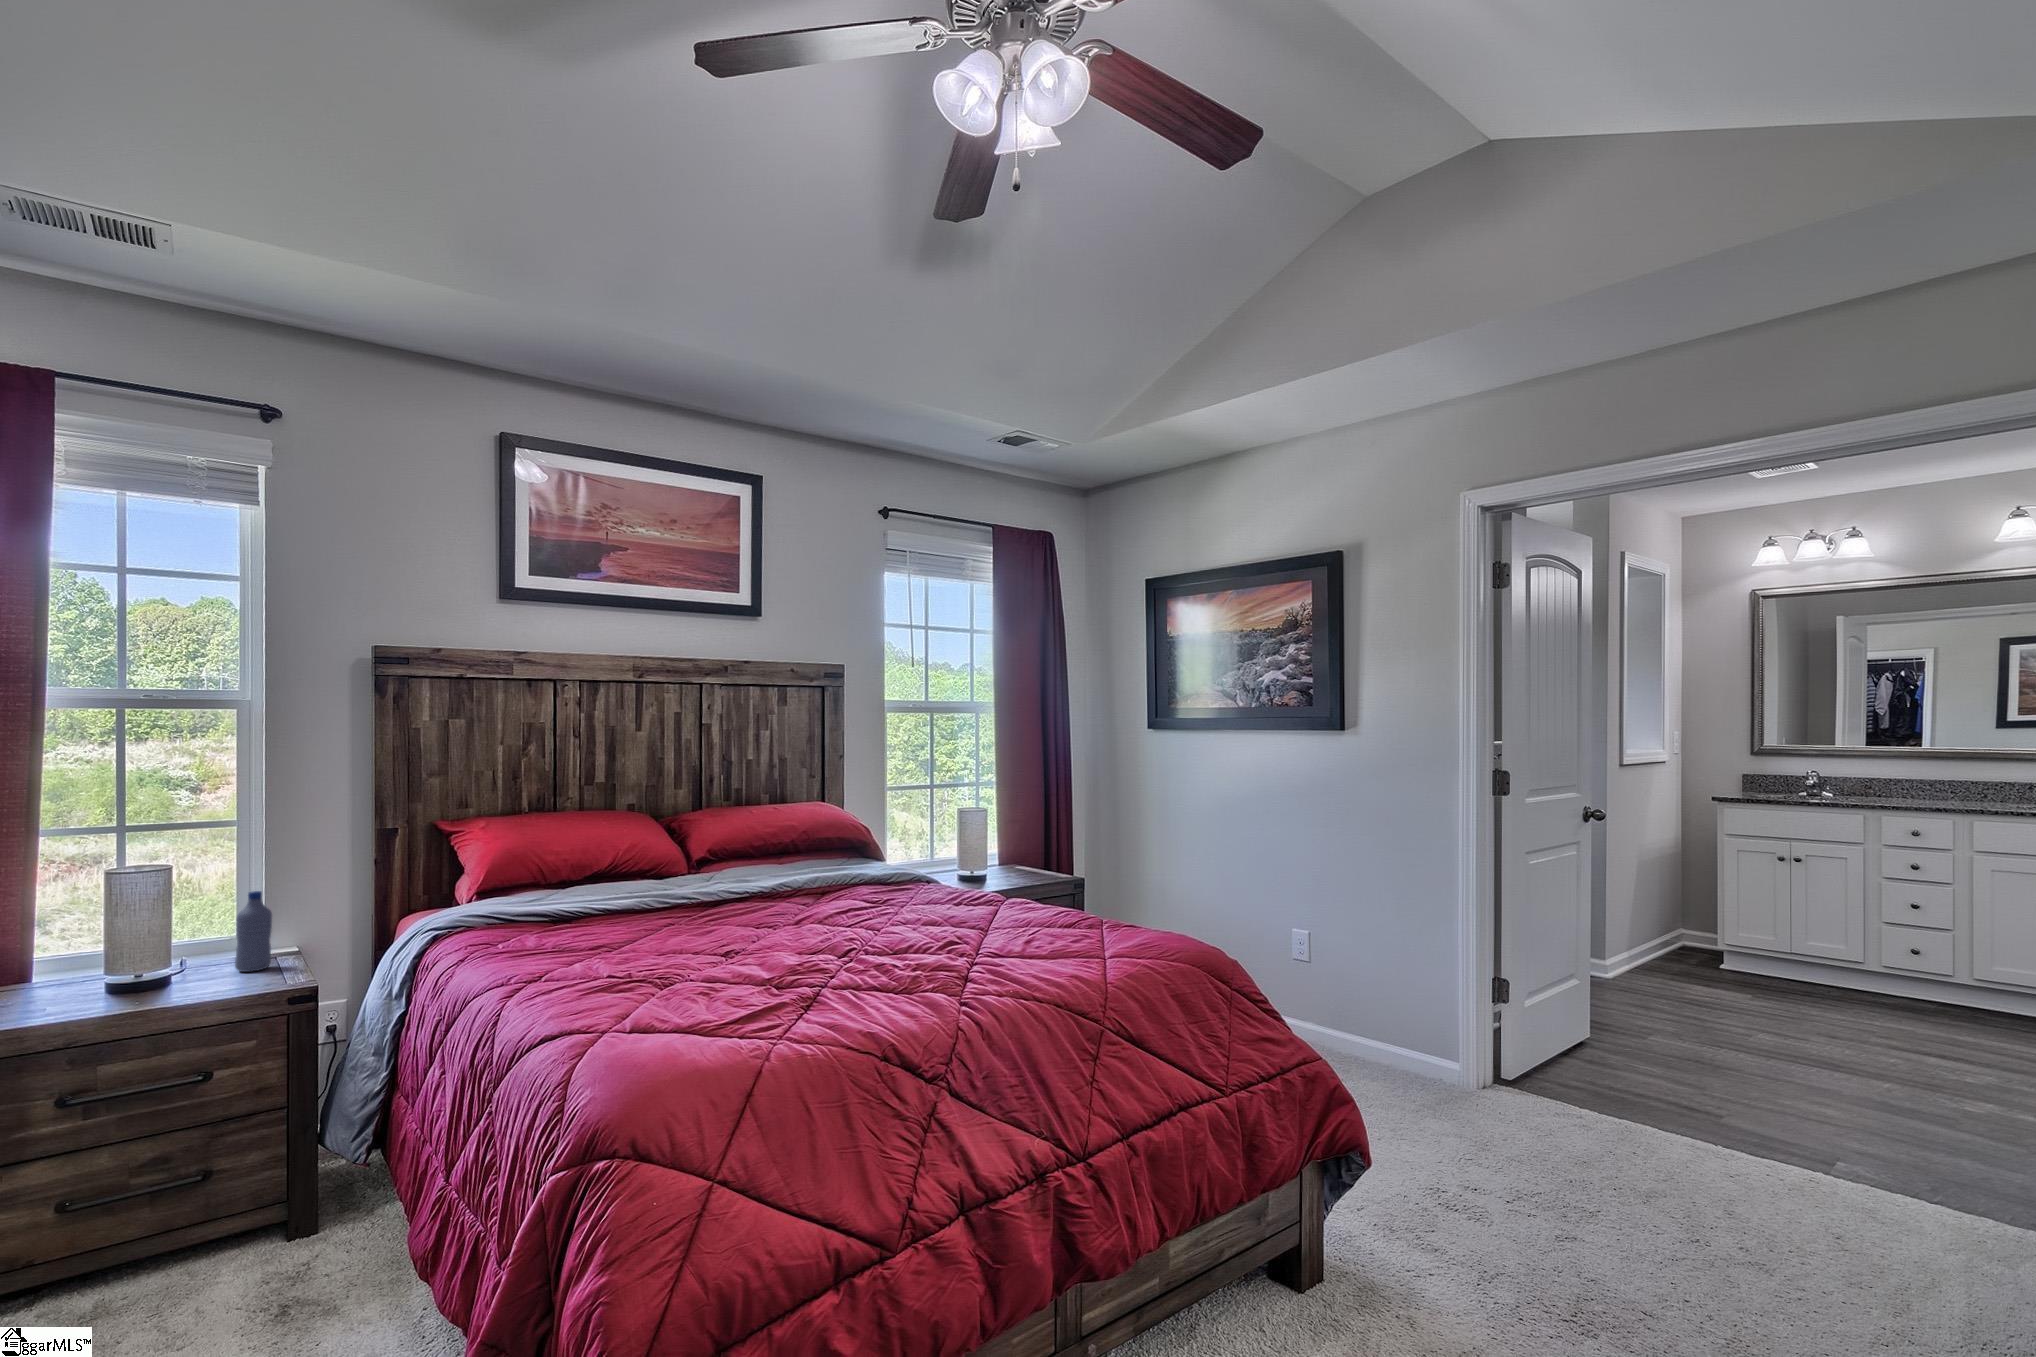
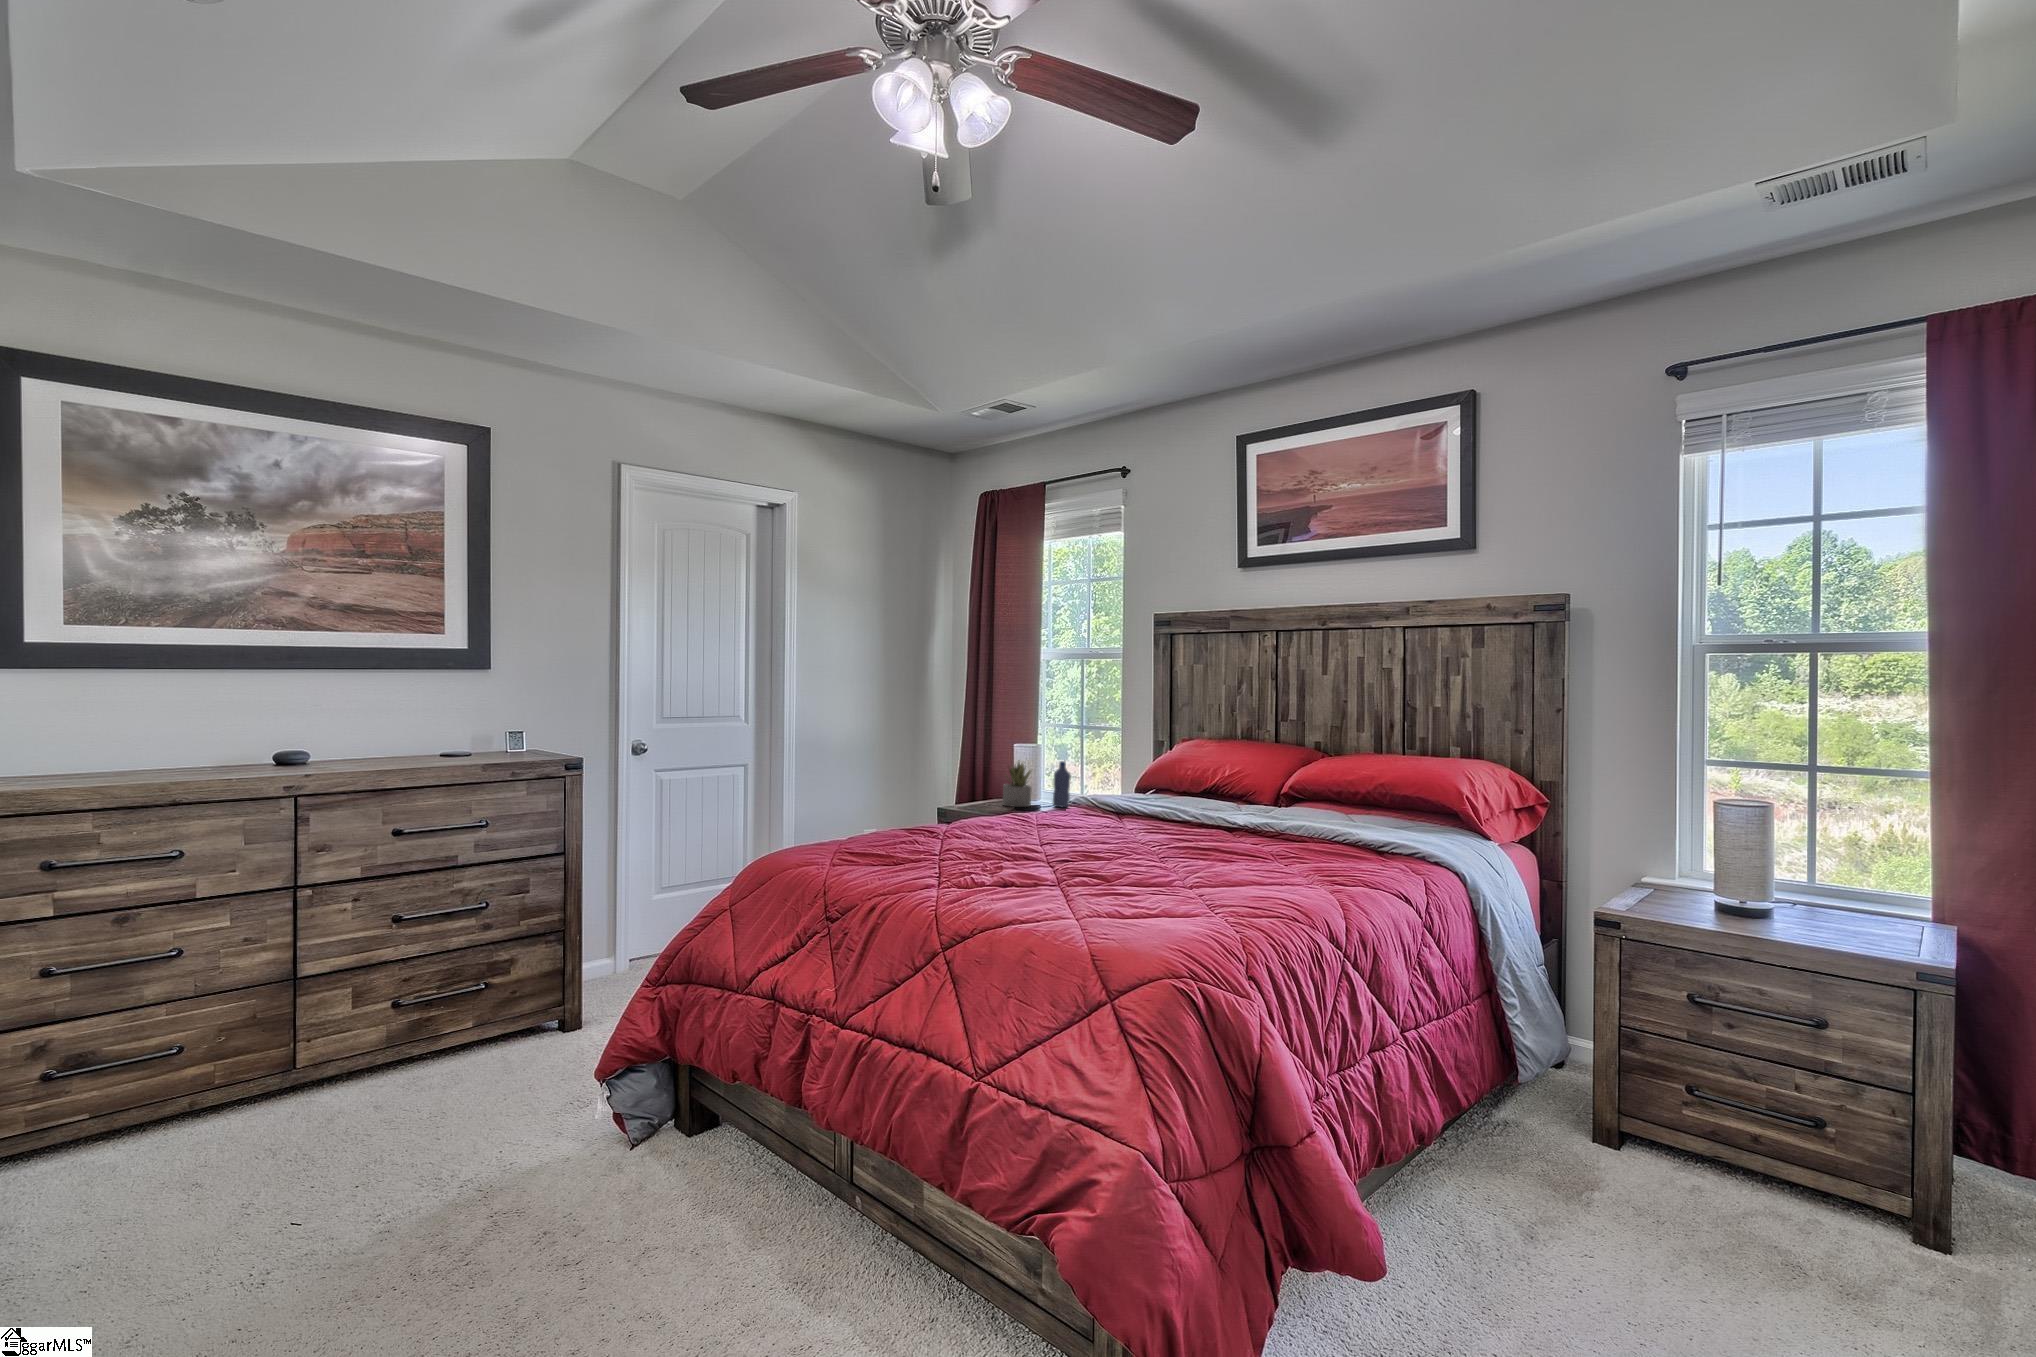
succulent plant: none [158,905,232,996] -> present [1003,762,1031,807]

